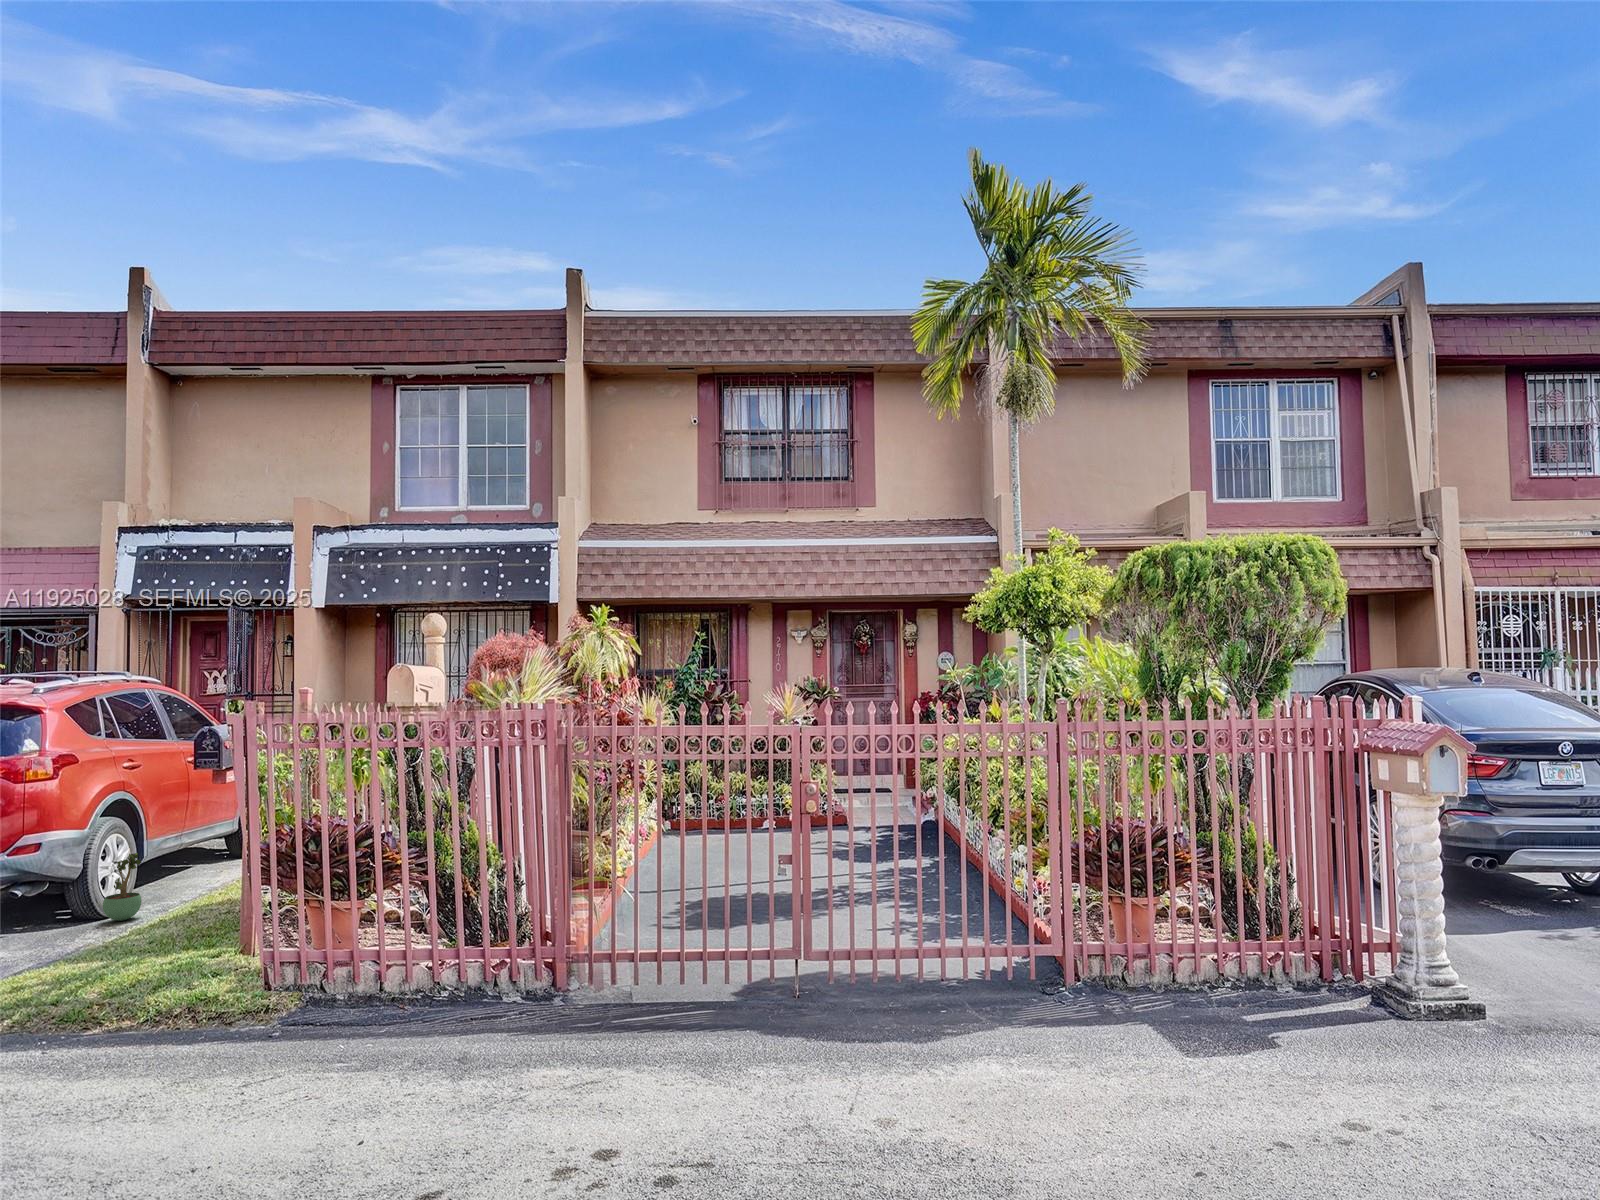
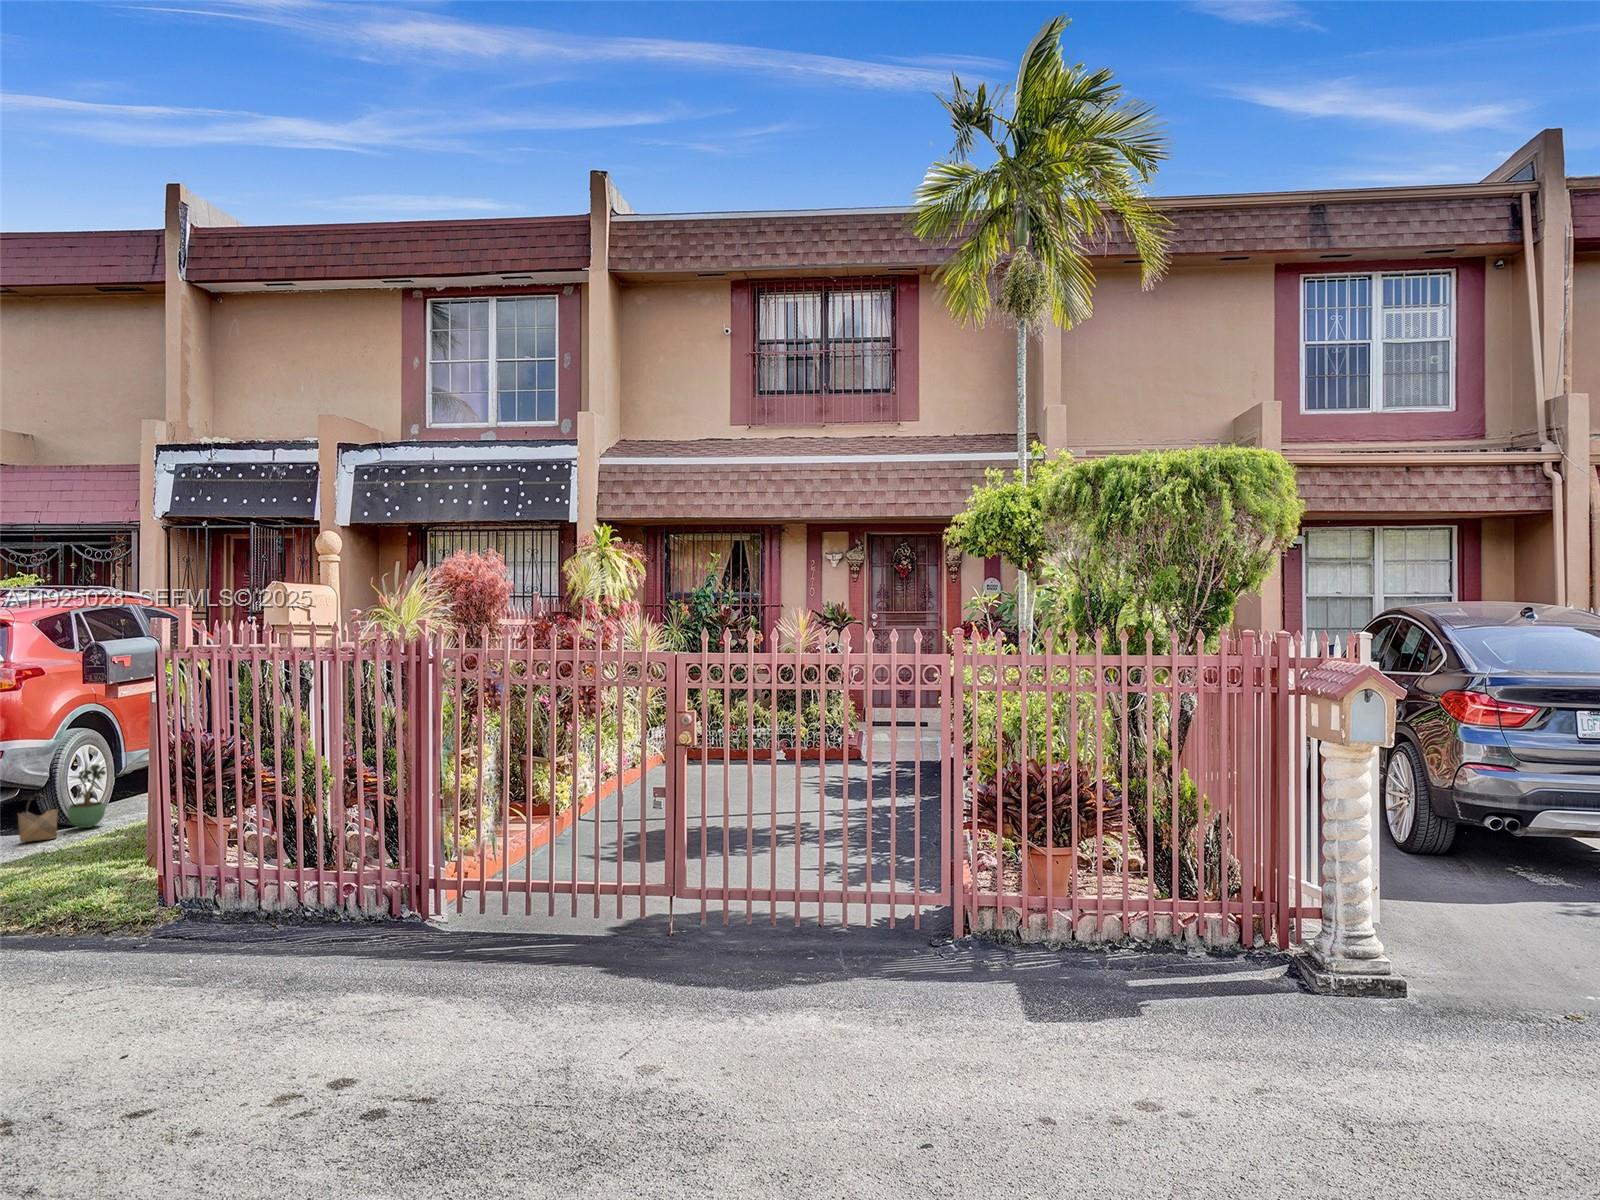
woven basket: none [58,886,100,938] -> present [18,803,58,842]

